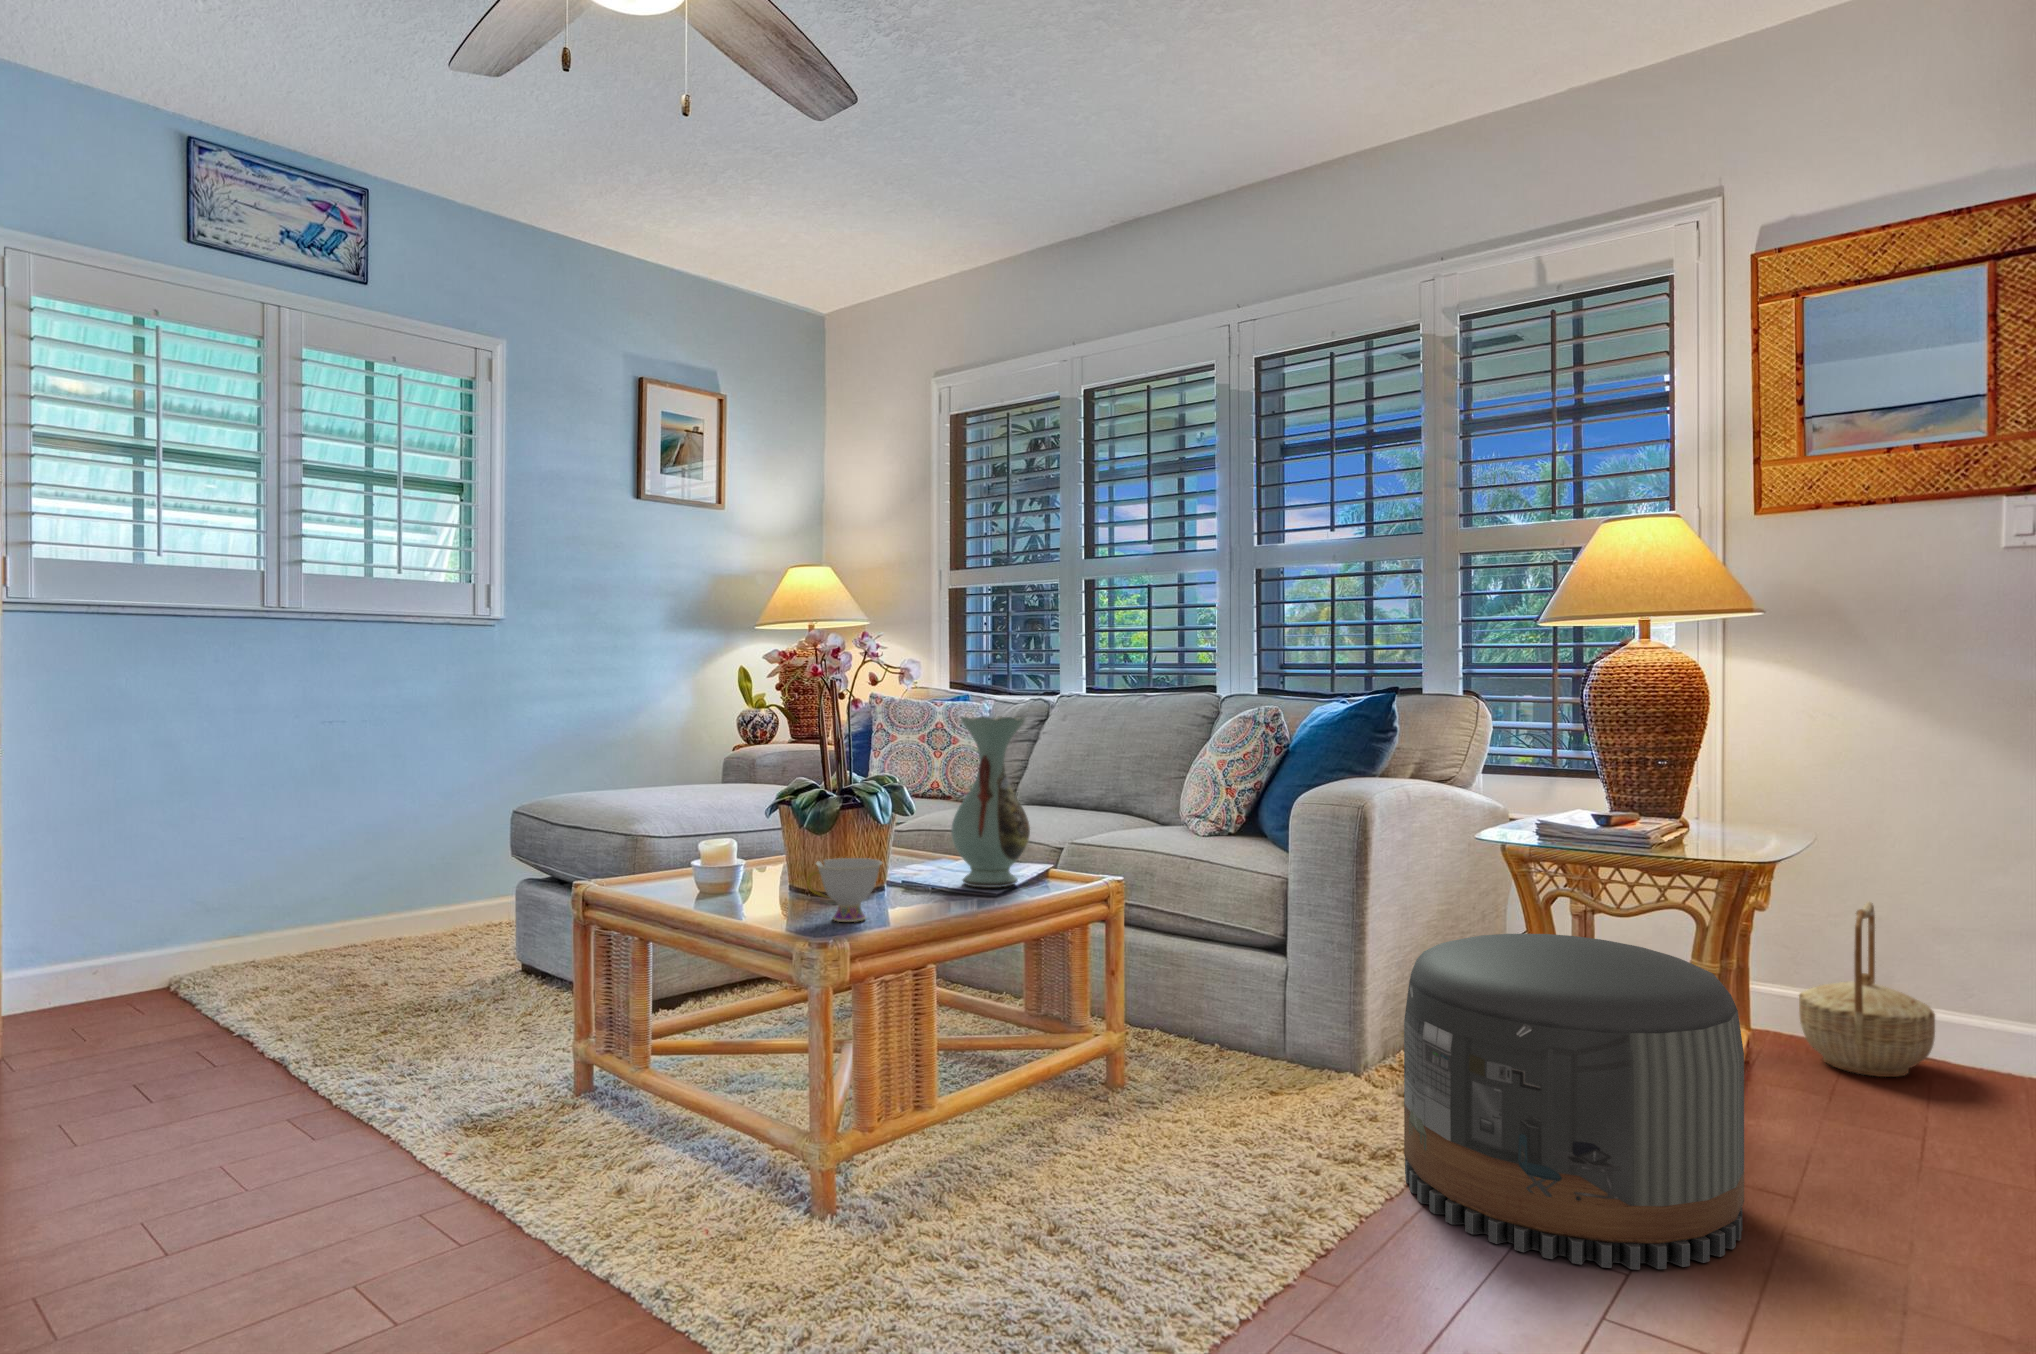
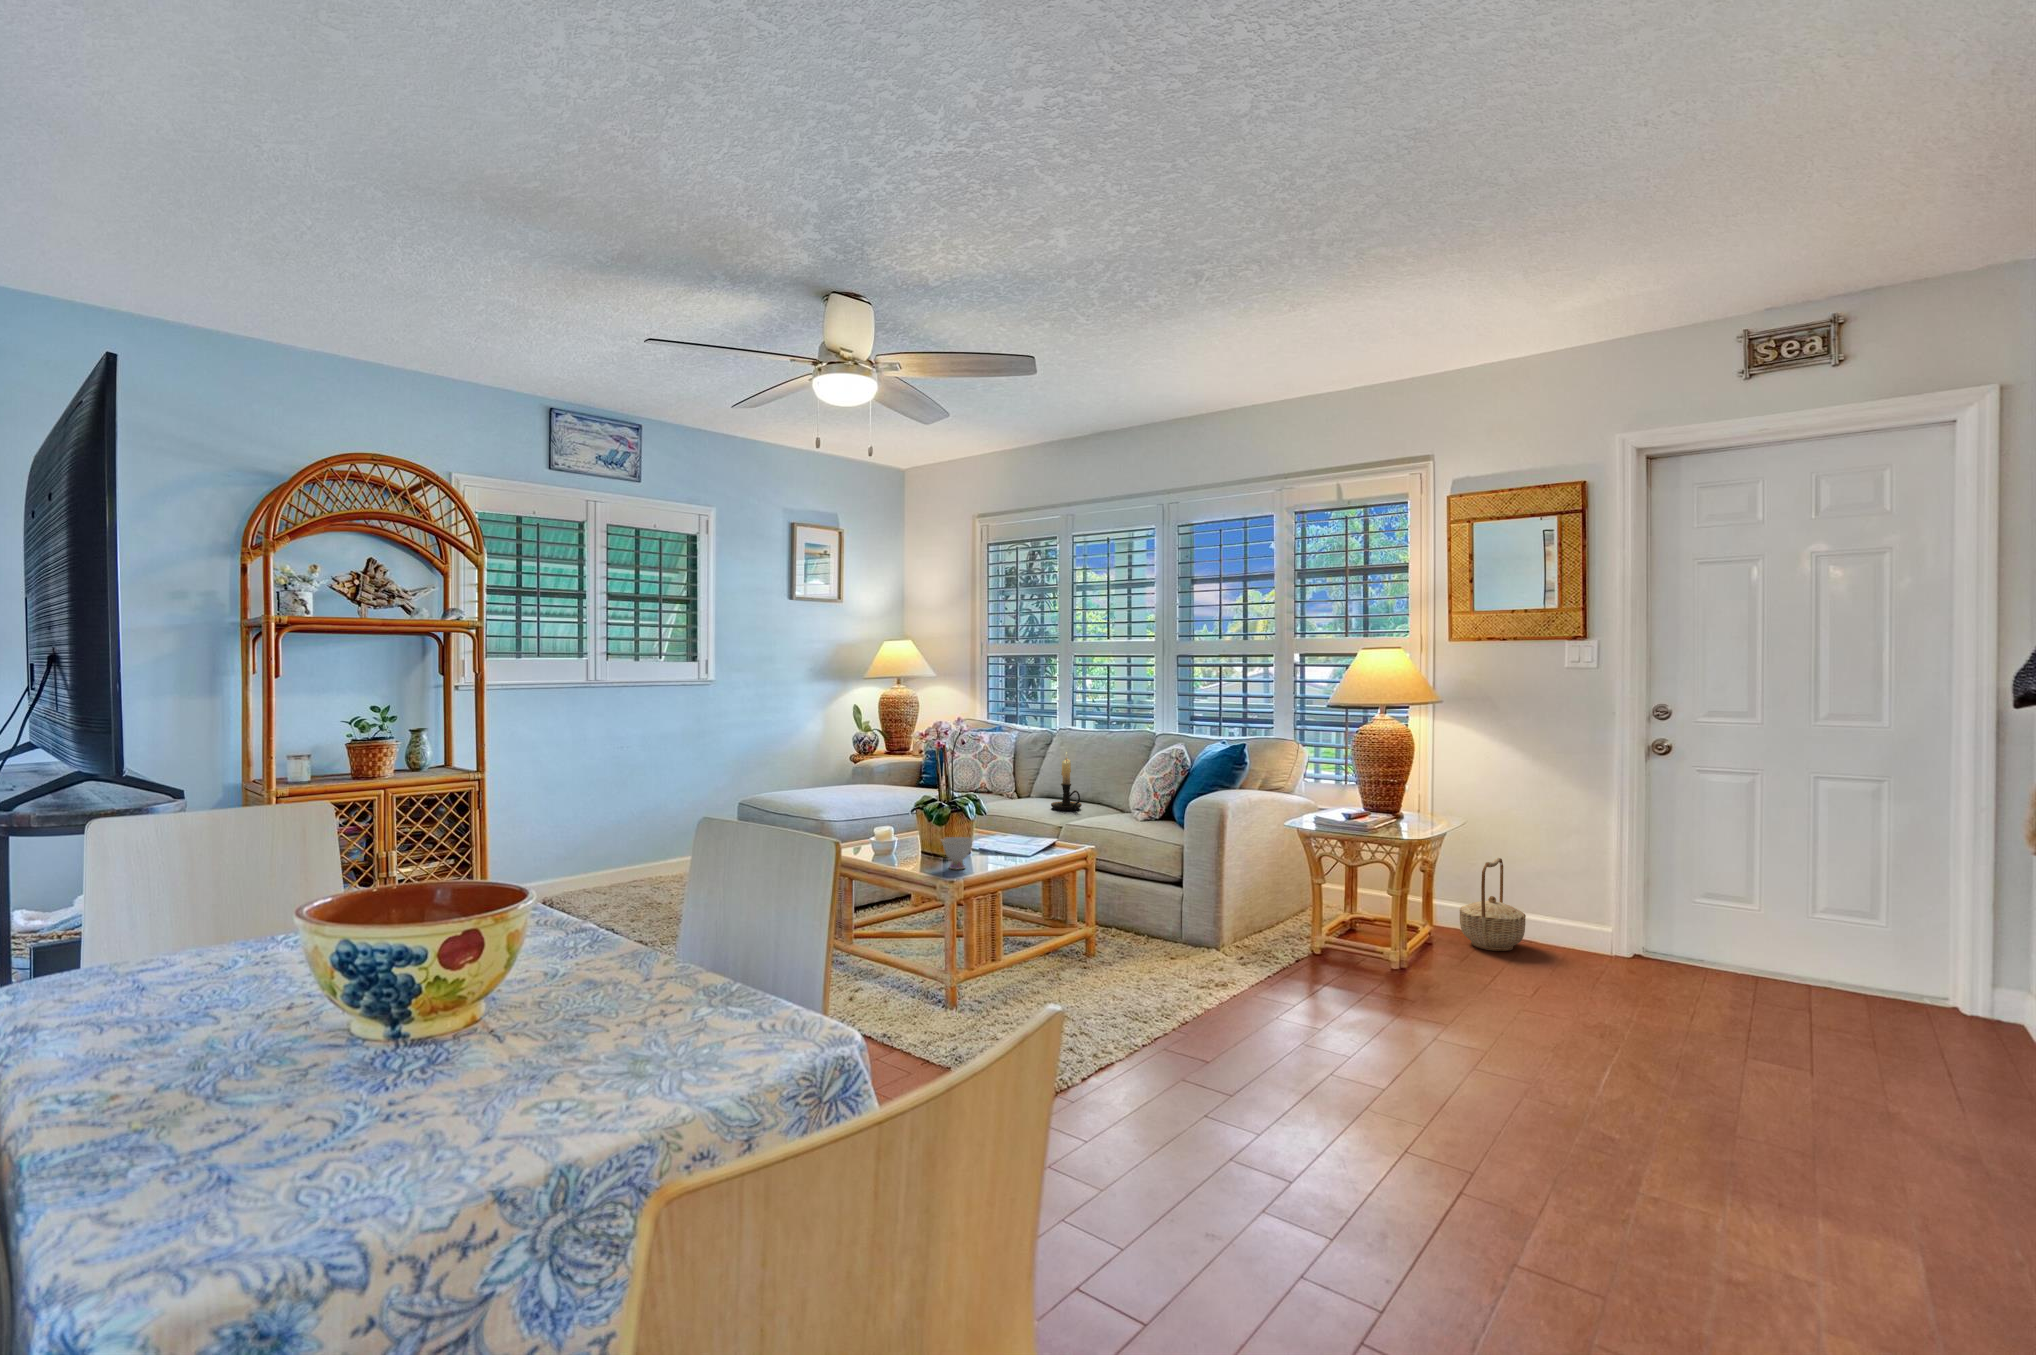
decorative vase: present [951,716,1030,888] -> none [1004,759,1046,851]
candle holder: none [1046,723,1098,824] -> present [1051,752,1082,811]
pouf: present [1404,934,1744,1269] -> none [1231,875,1386,1029]

